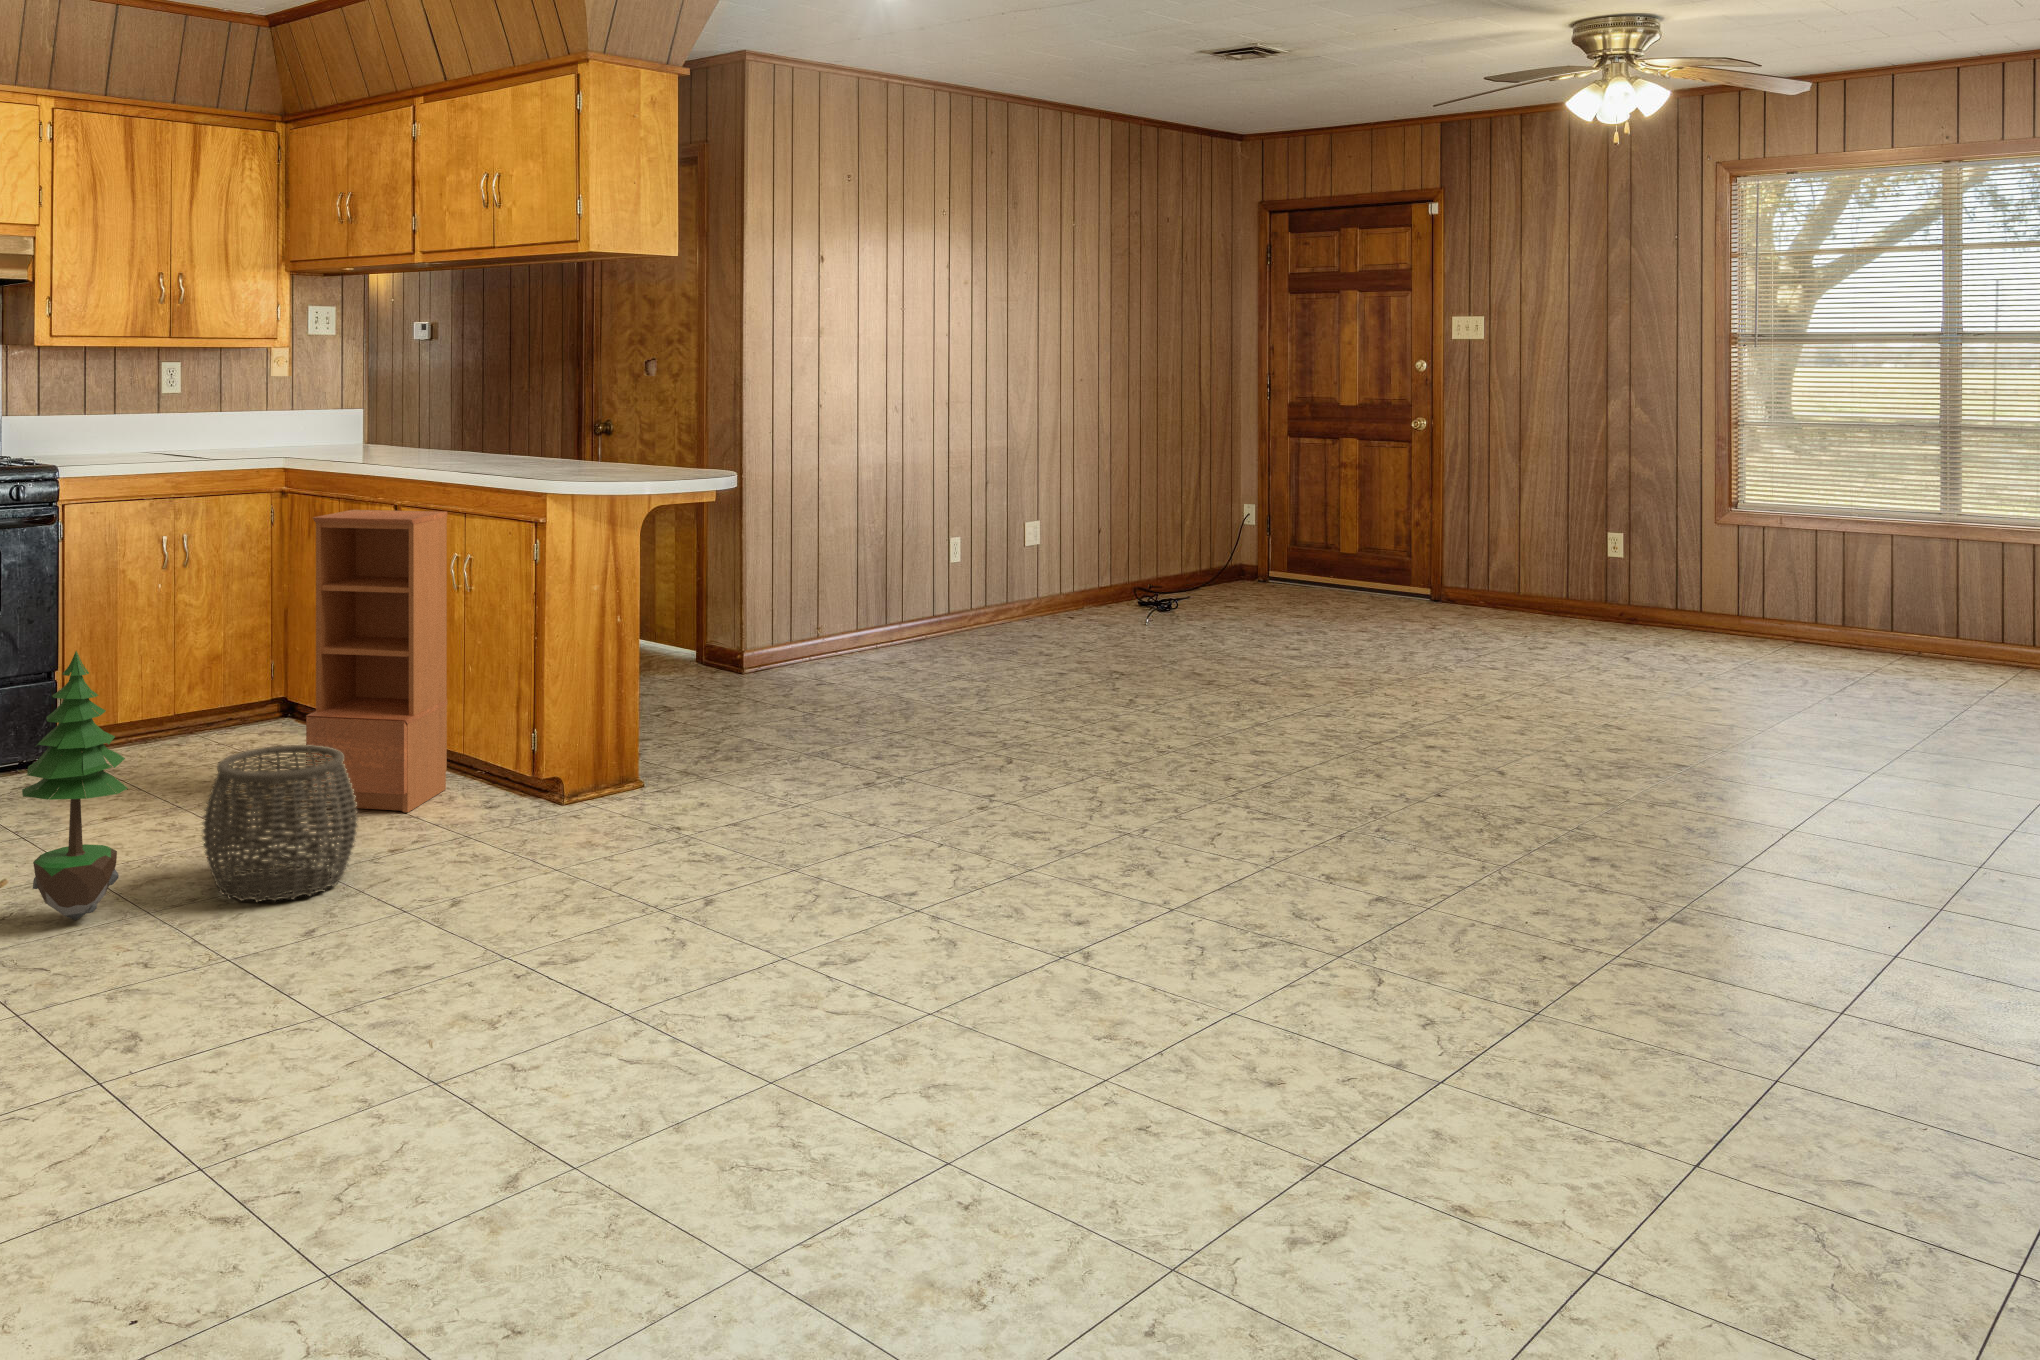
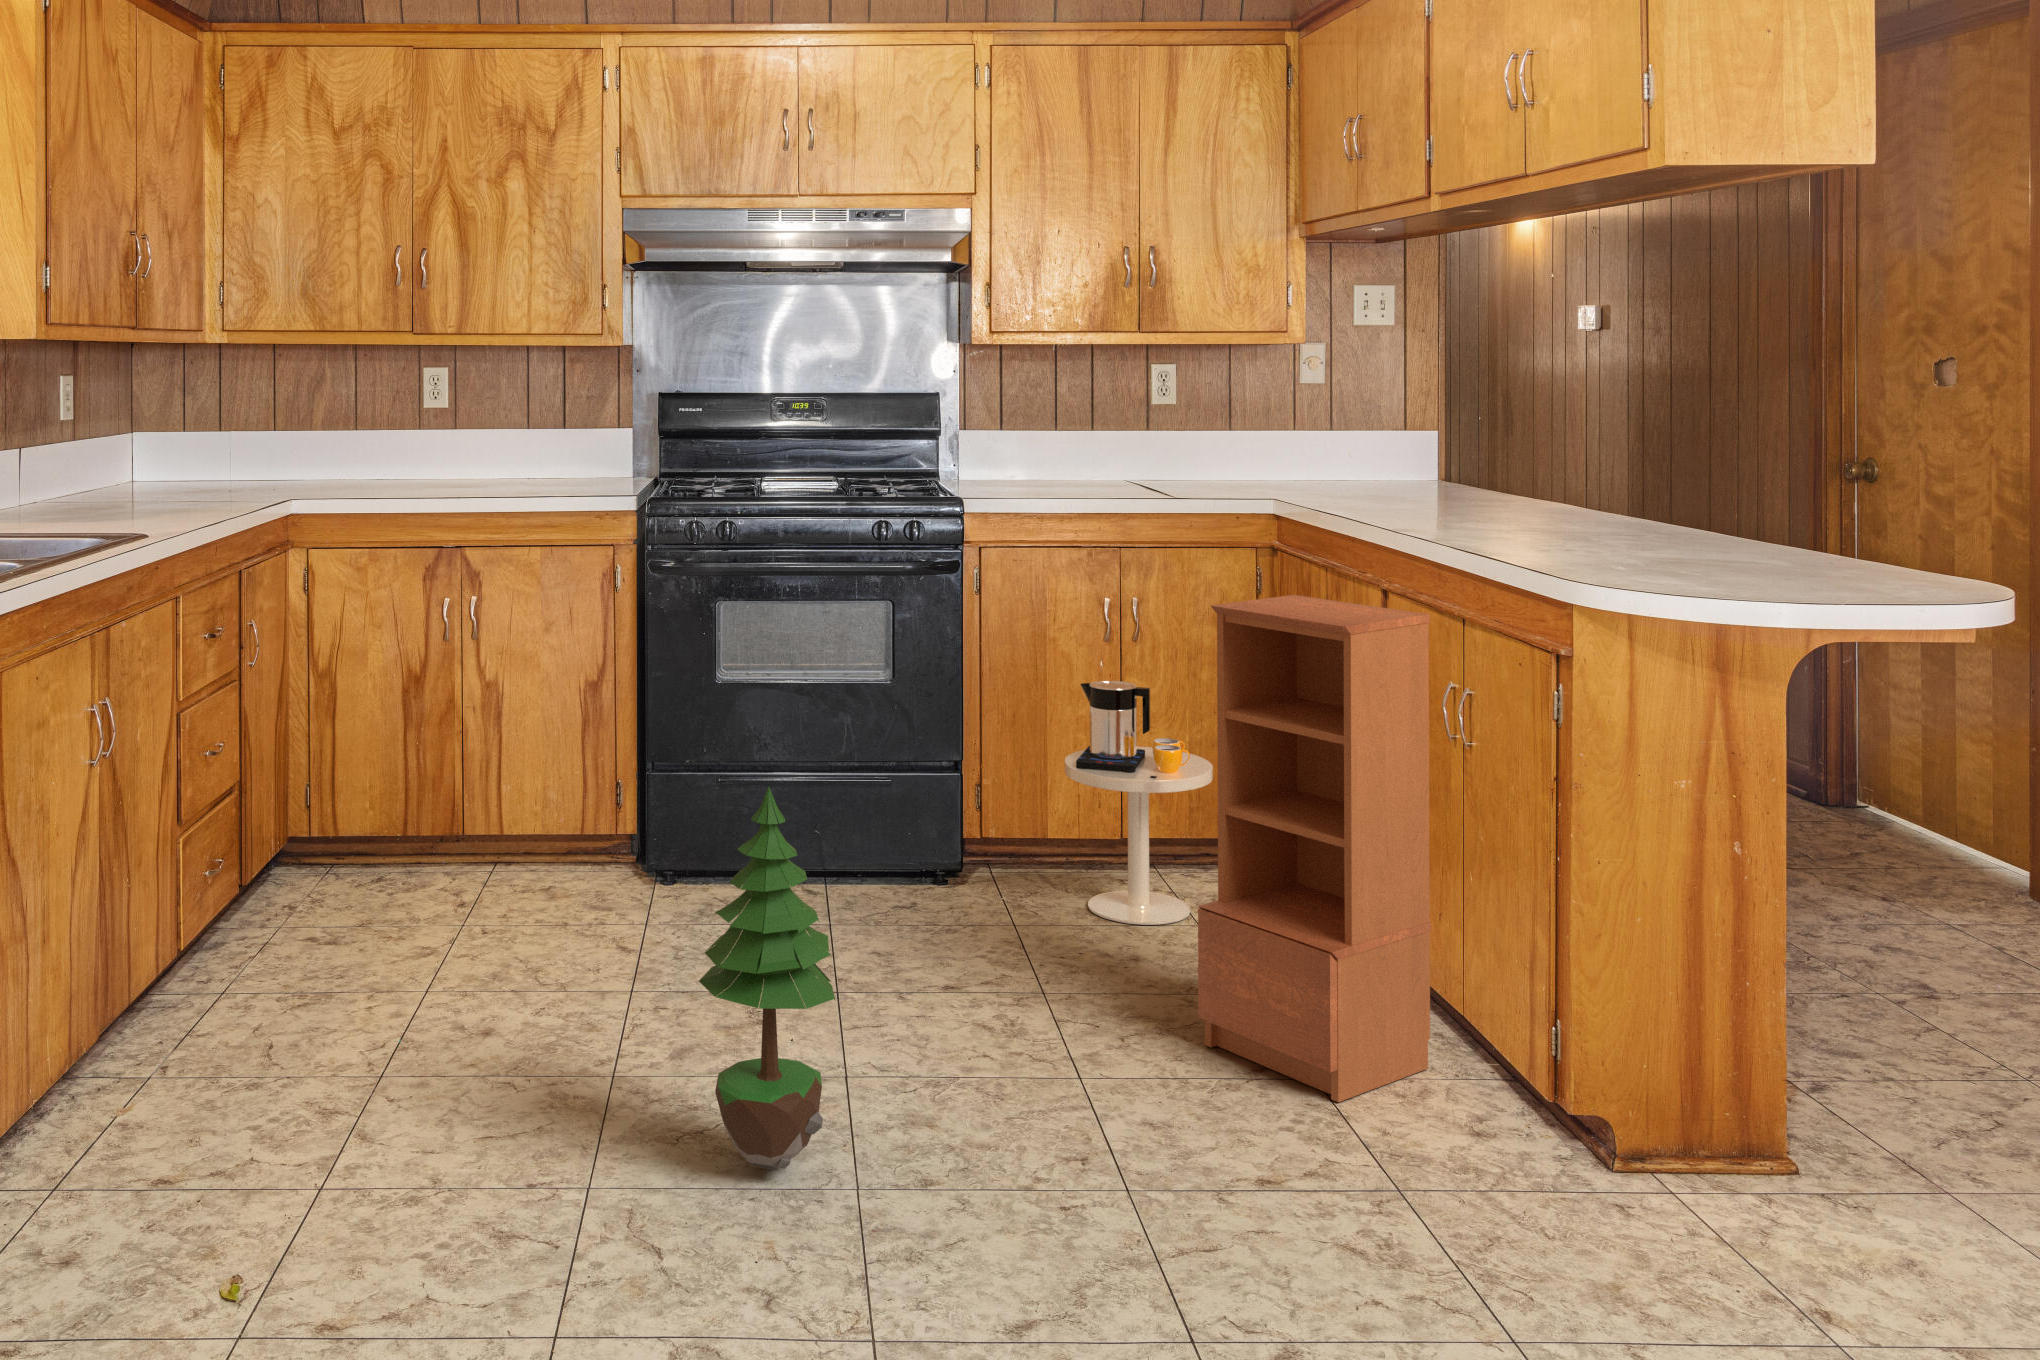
side table: none [148,594,261,765] -> present [1065,681,1213,925]
woven basket: present [203,745,358,902] -> none [942,968,1180,1244]

